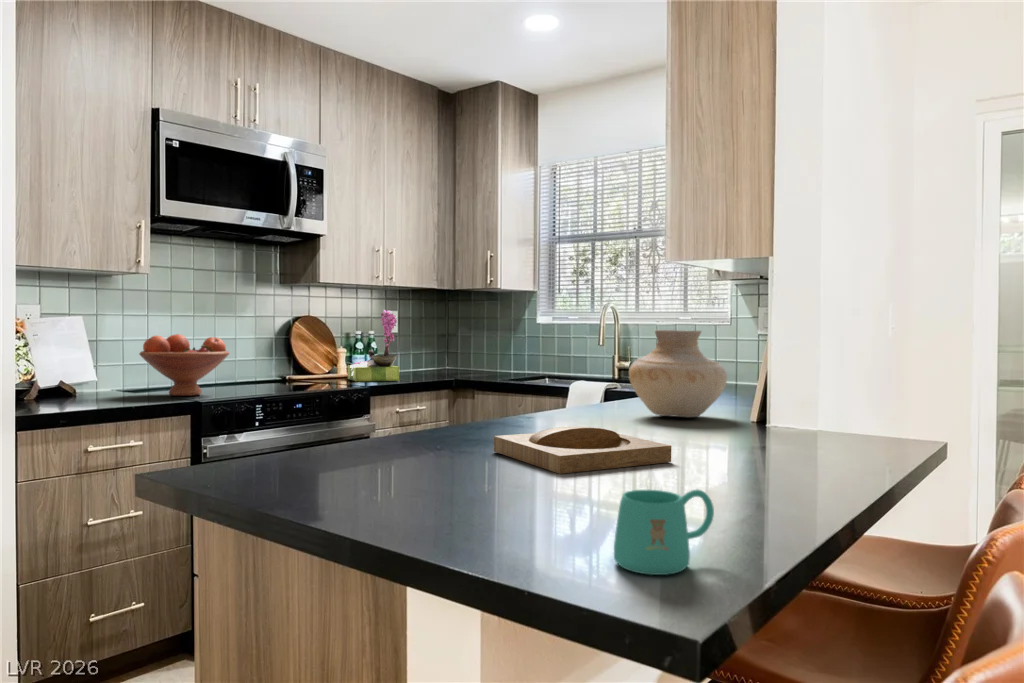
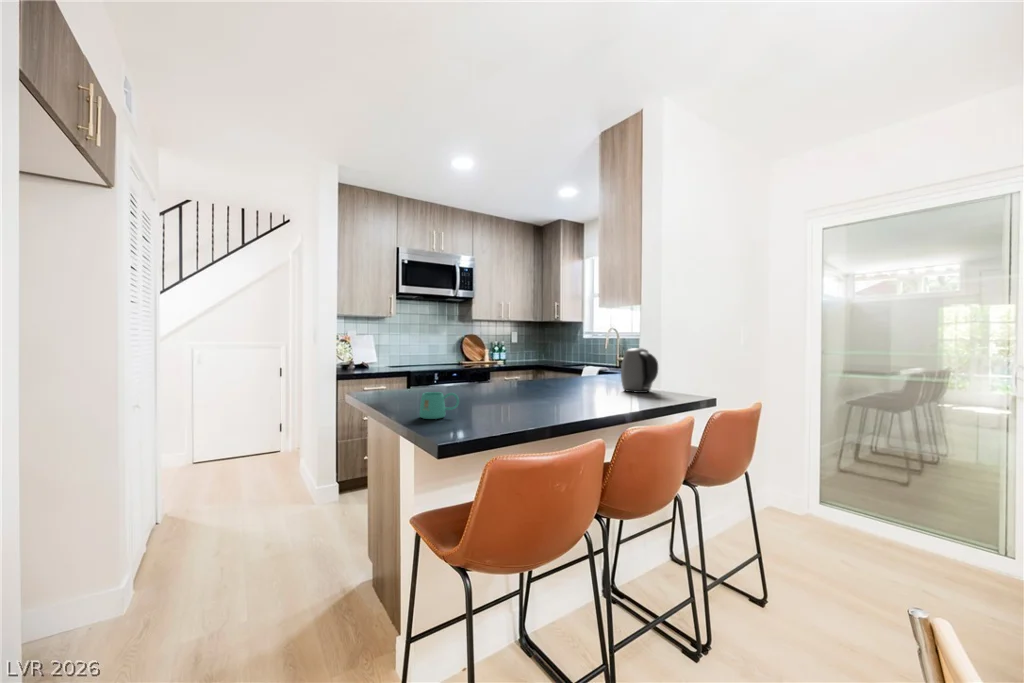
flower arrangement: present [348,310,399,382] -> none [487,331,511,365]
vase: present [629,330,727,417] -> none [569,340,616,382]
fruit bowl: present [139,334,229,396] -> none [388,343,424,368]
kettle: none [793,348,888,442] -> present [621,348,658,393]
tray: present [494,427,671,474] -> none [472,380,533,396]

